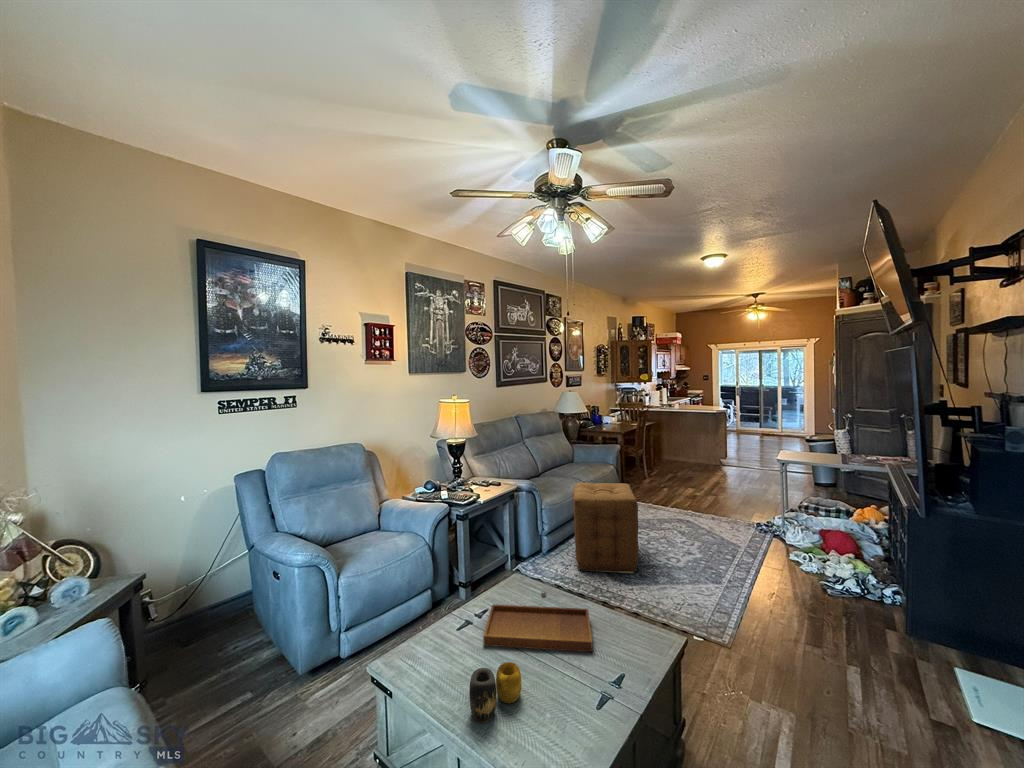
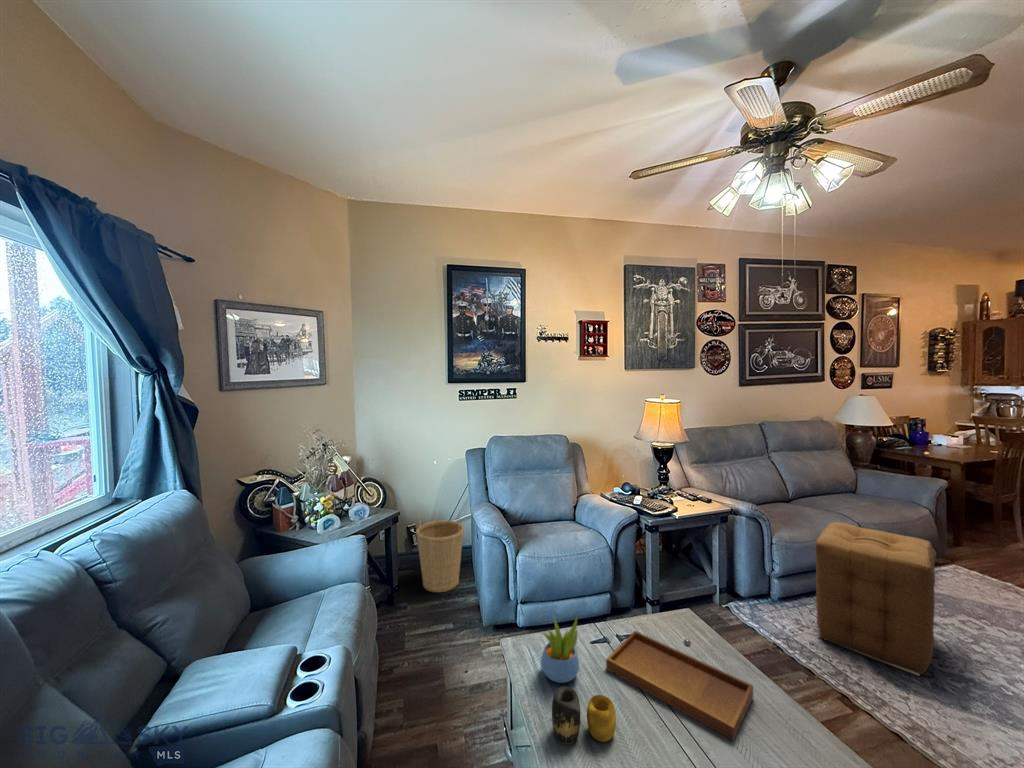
basket: none [167,560,244,669] -> present [416,517,464,592]
succulent plant: none [429,604,469,677] -> present [541,617,579,683]

